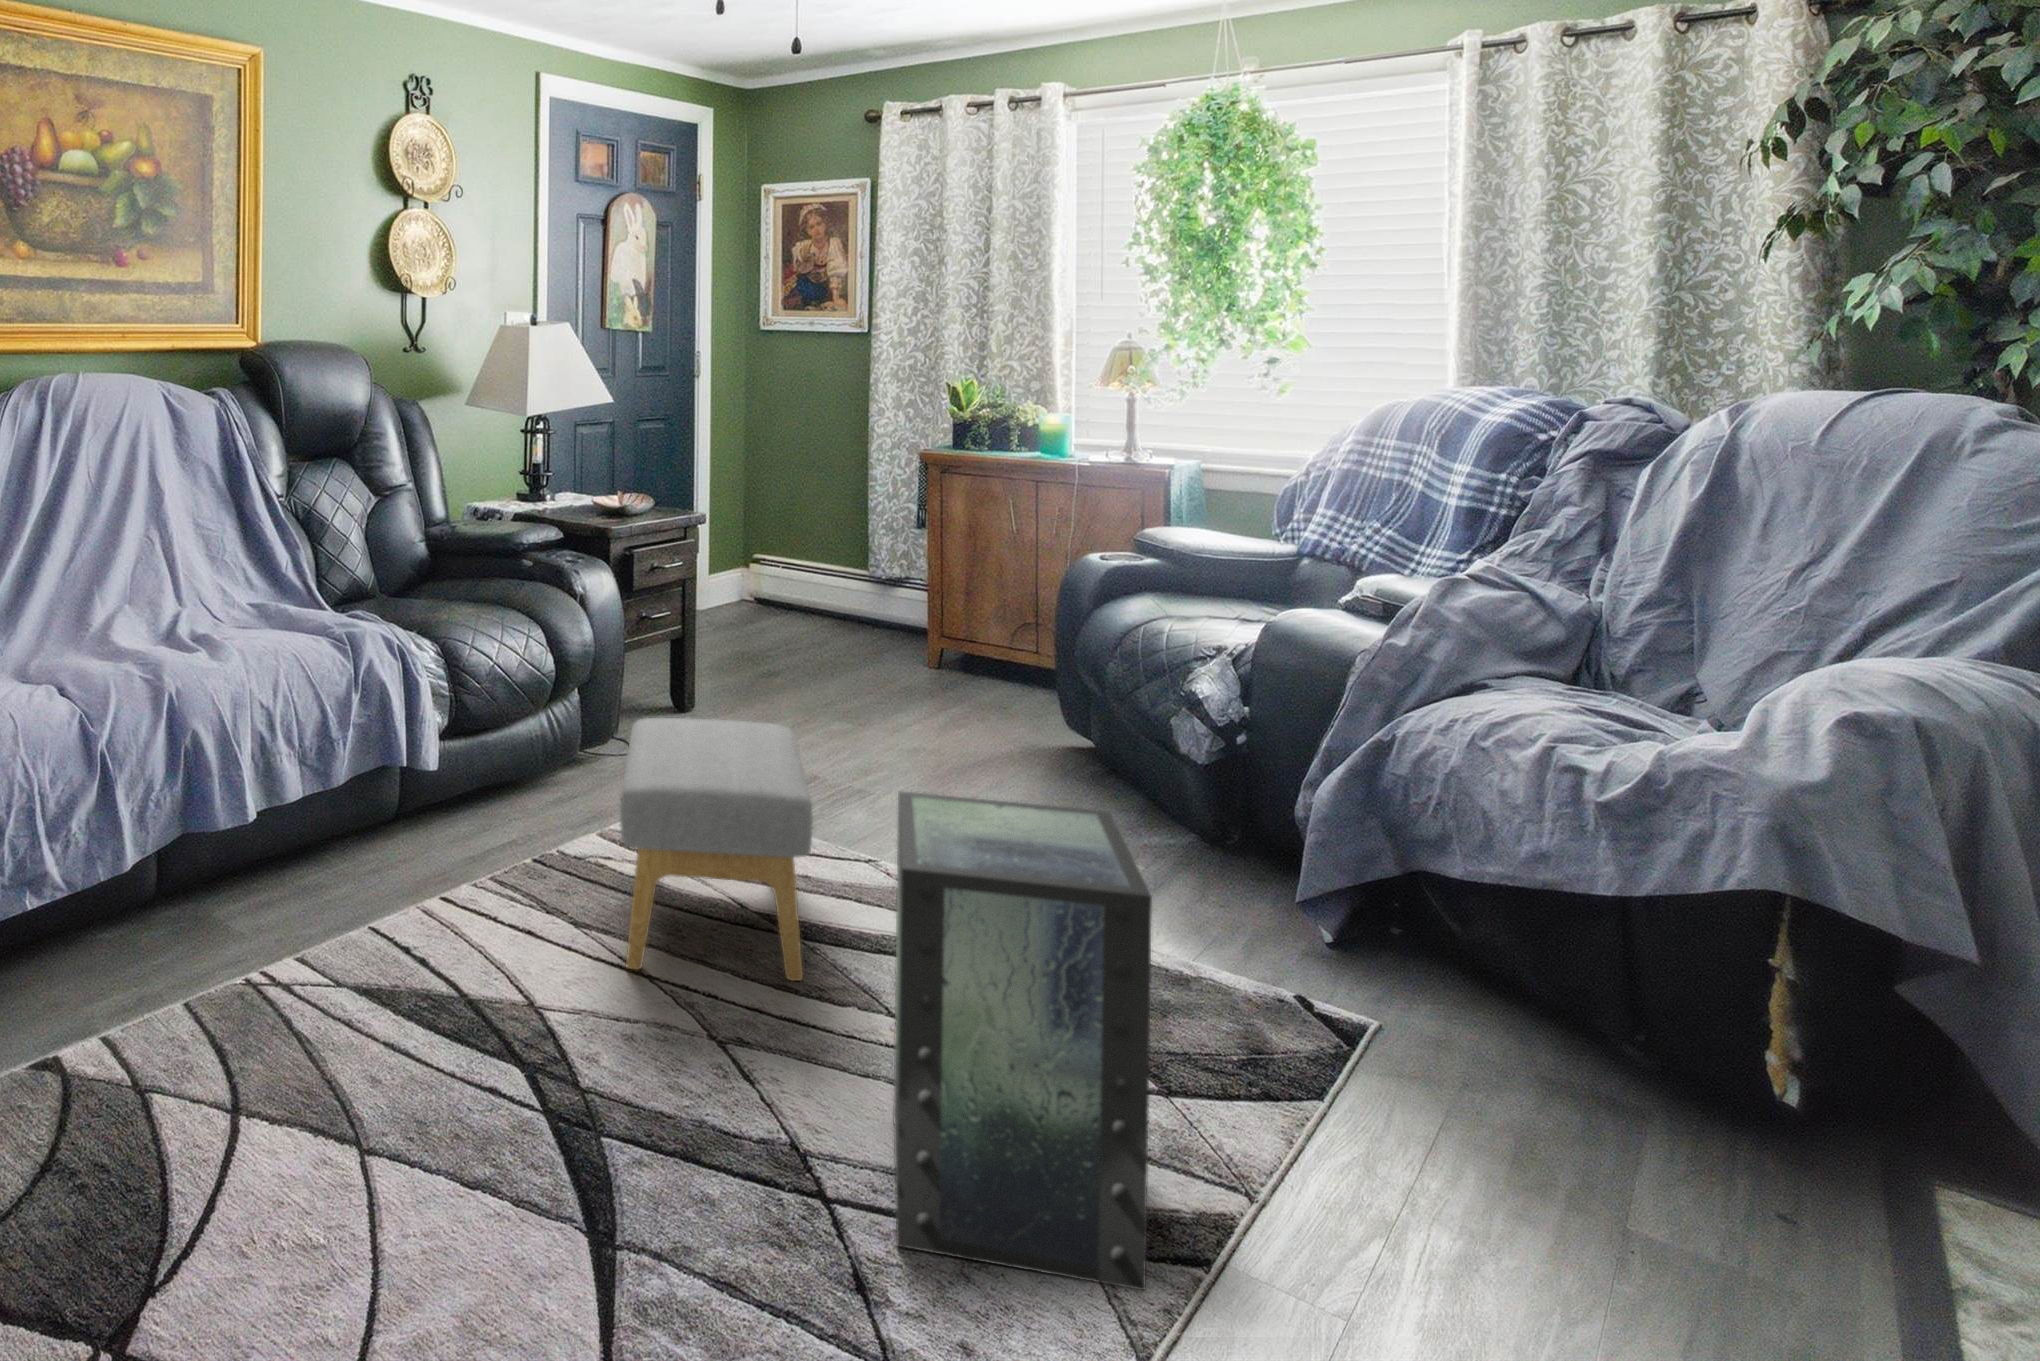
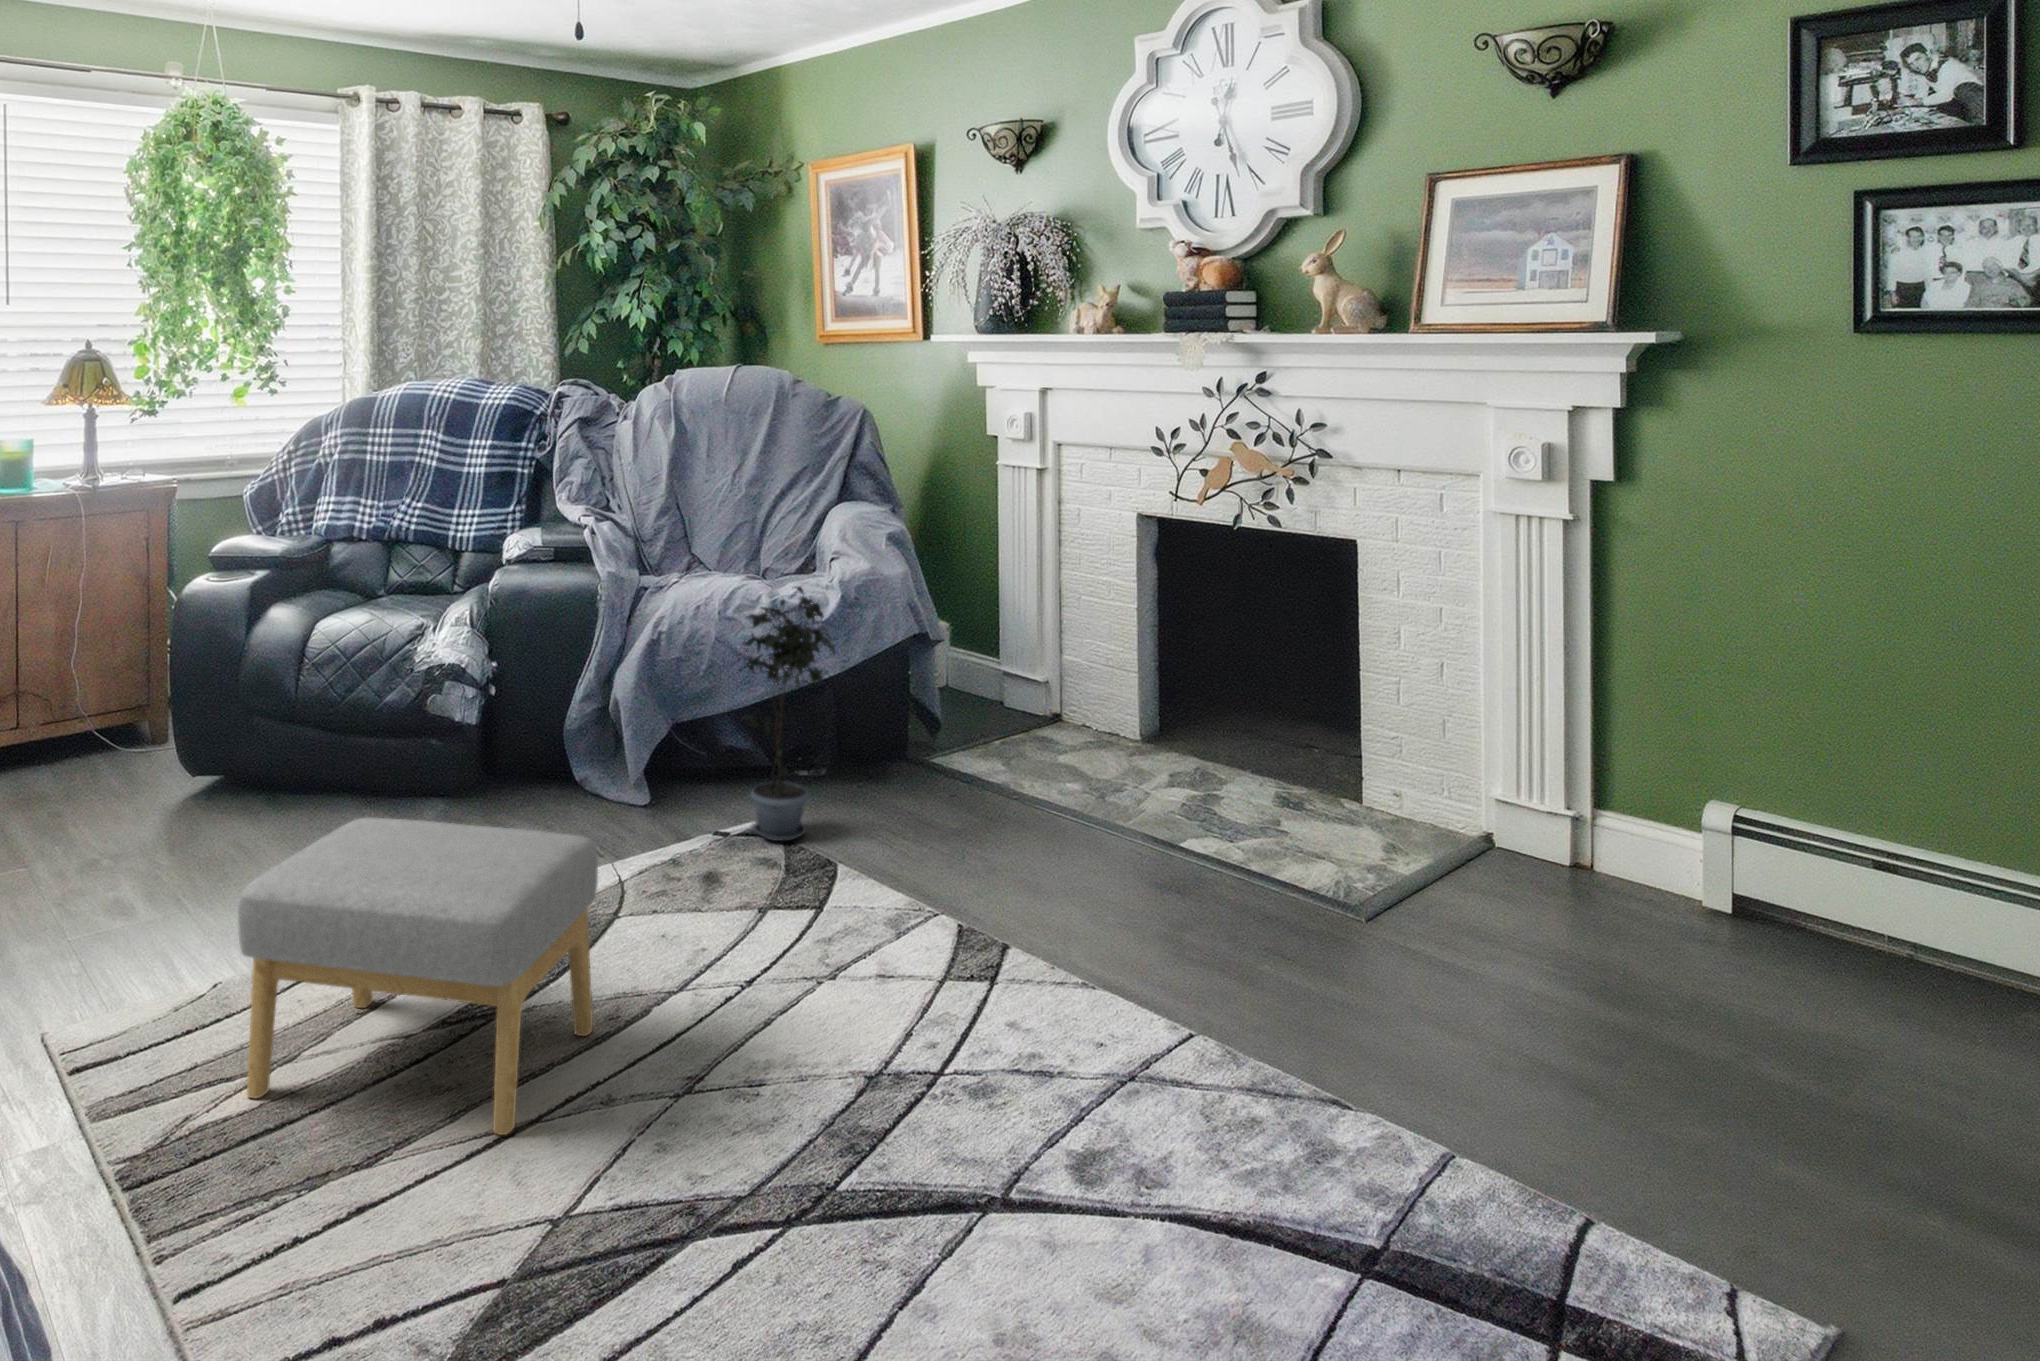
potted plant: none [1290,697,1467,1054] -> present [731,586,835,841]
storage box: present [893,791,1152,1290] -> none [825,700,1034,1058]

